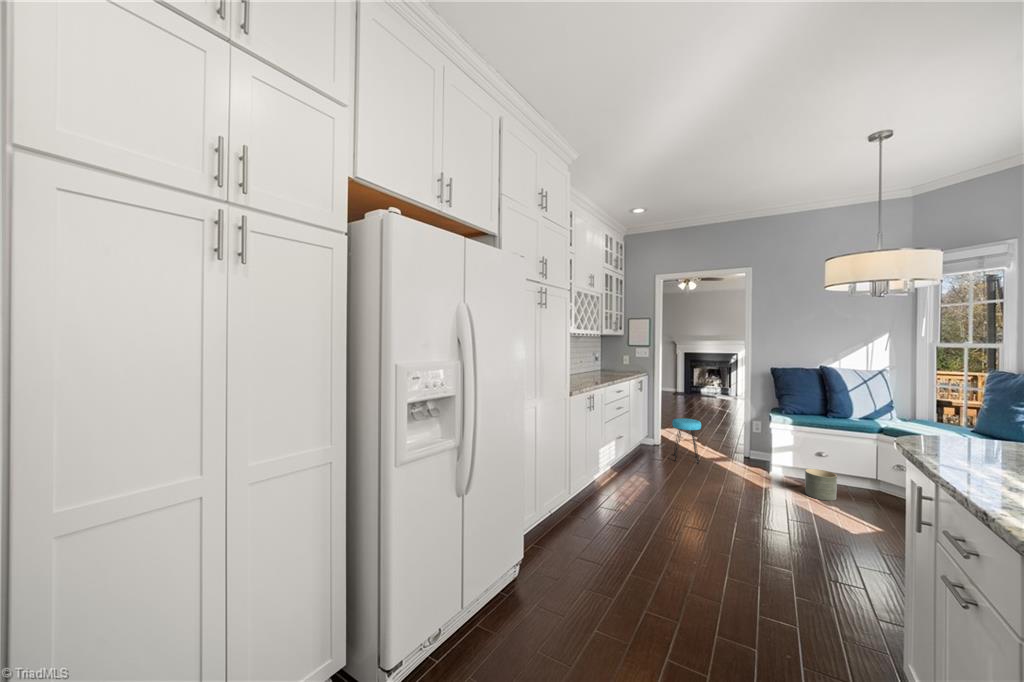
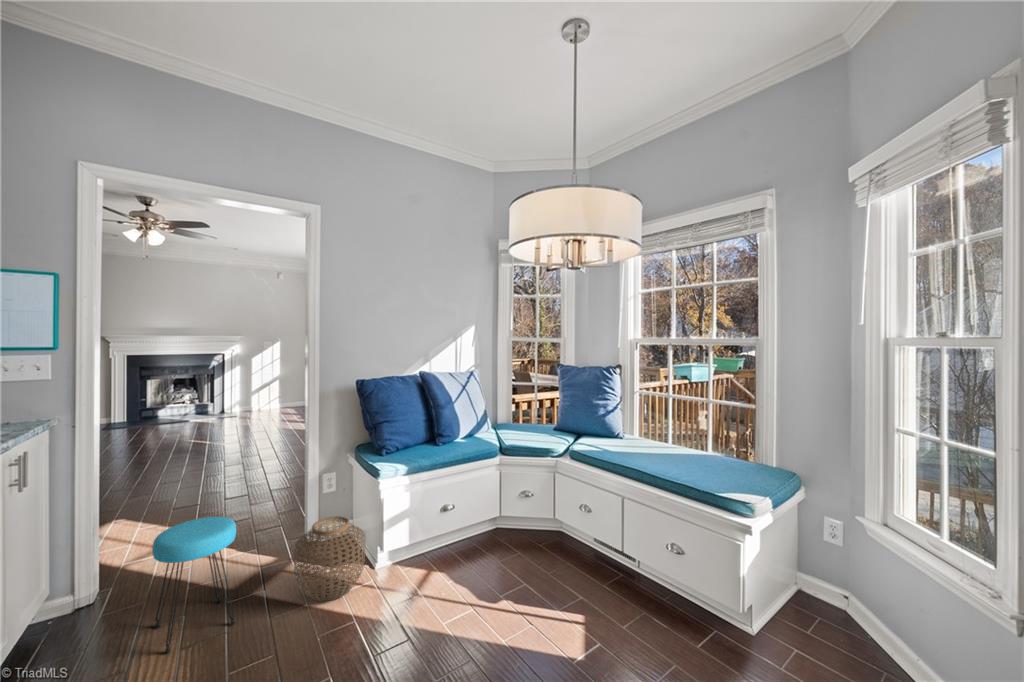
woven basket: none [724,435,762,473] -> present [294,516,365,601]
planter: present [805,469,837,501] -> none [452,541,495,602]

